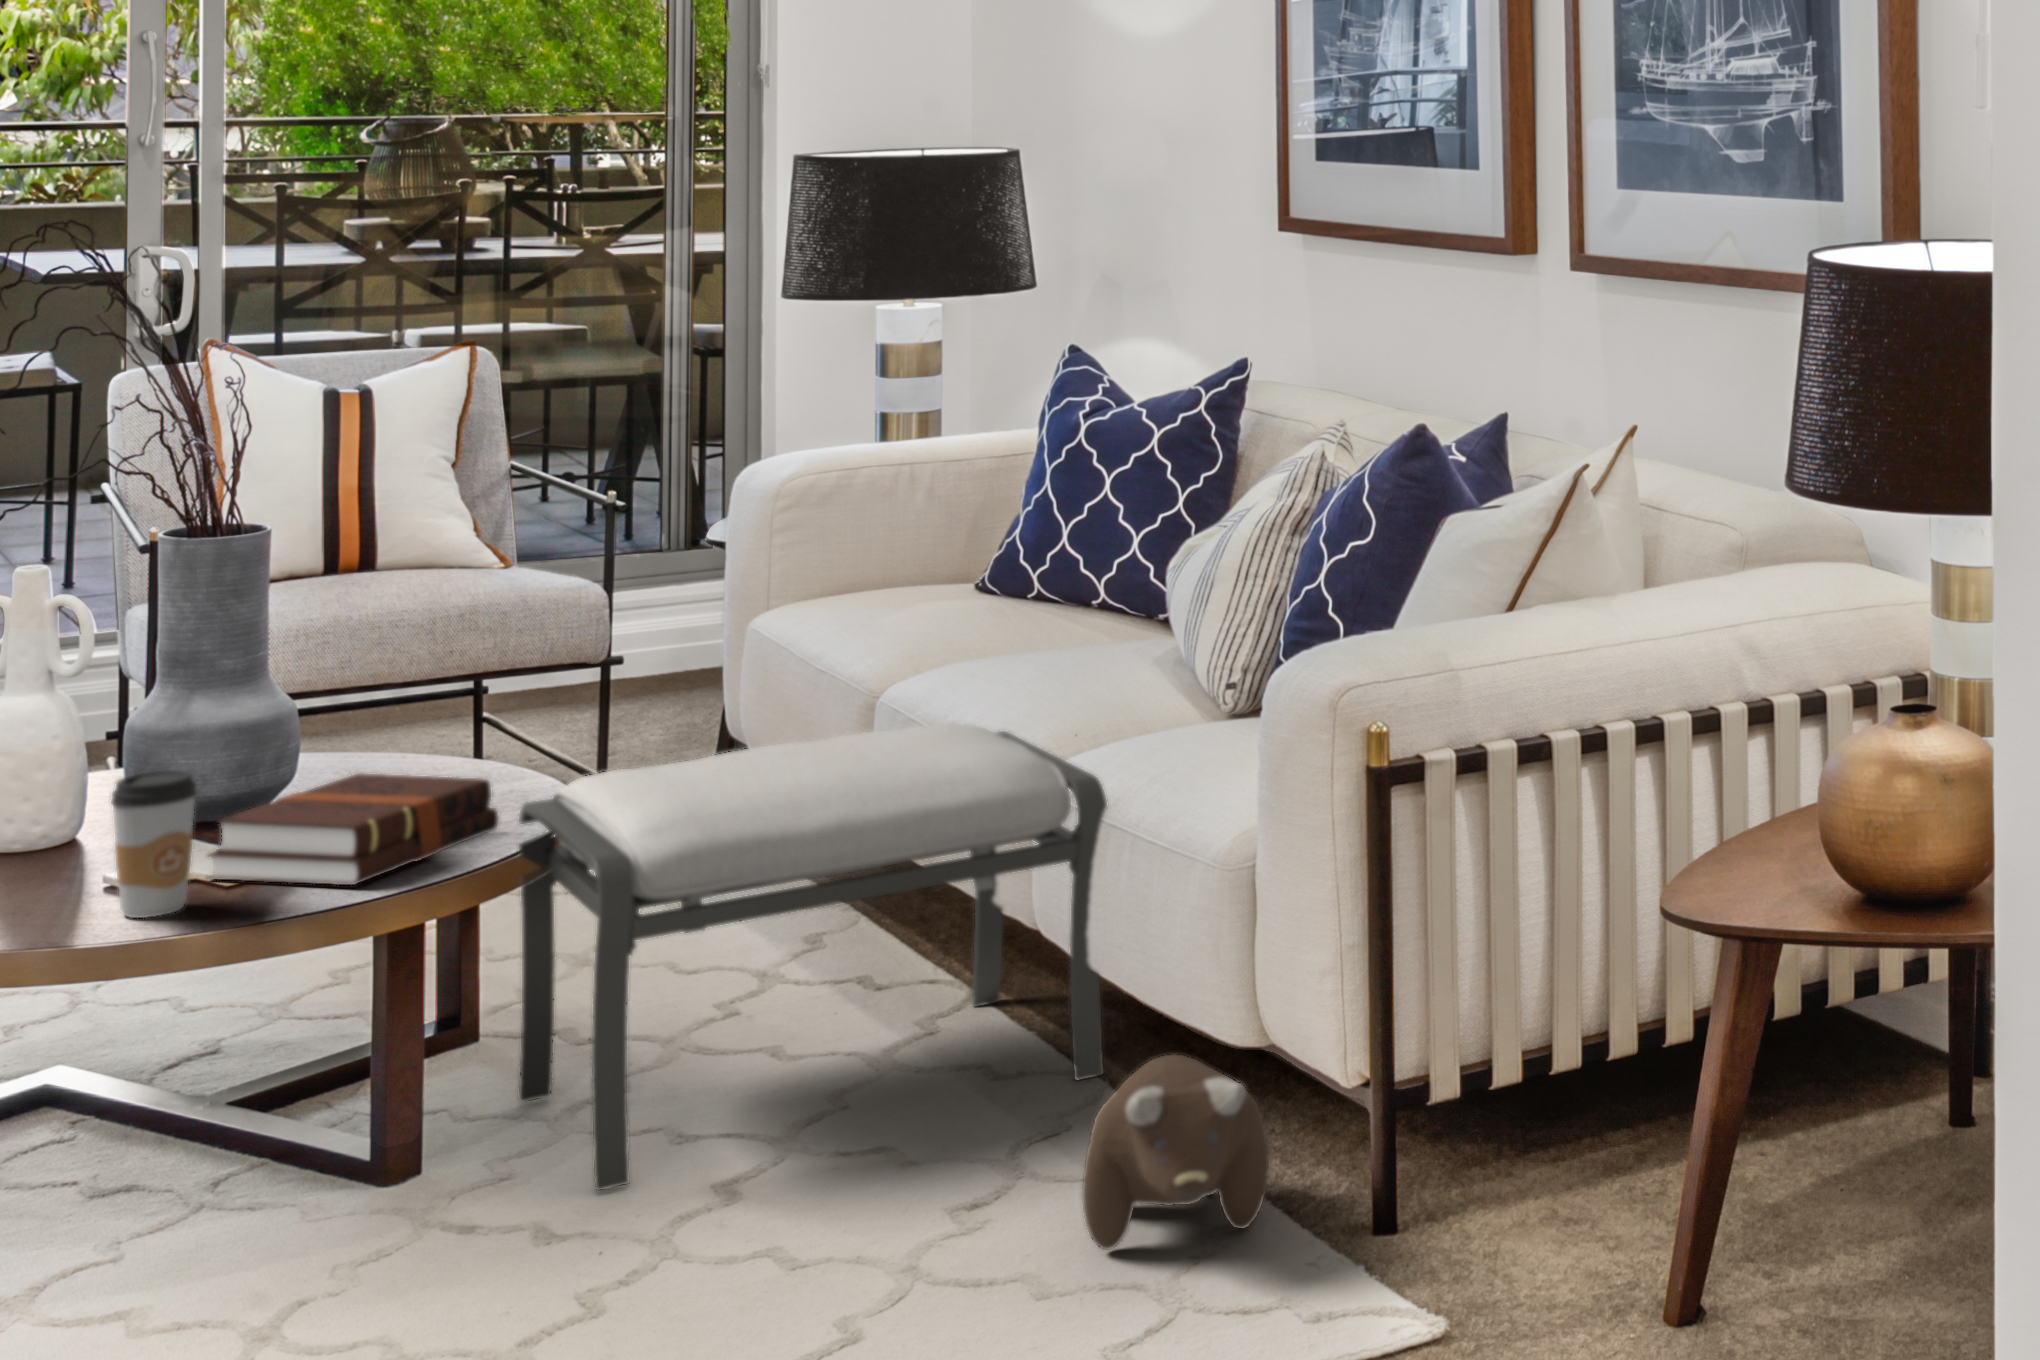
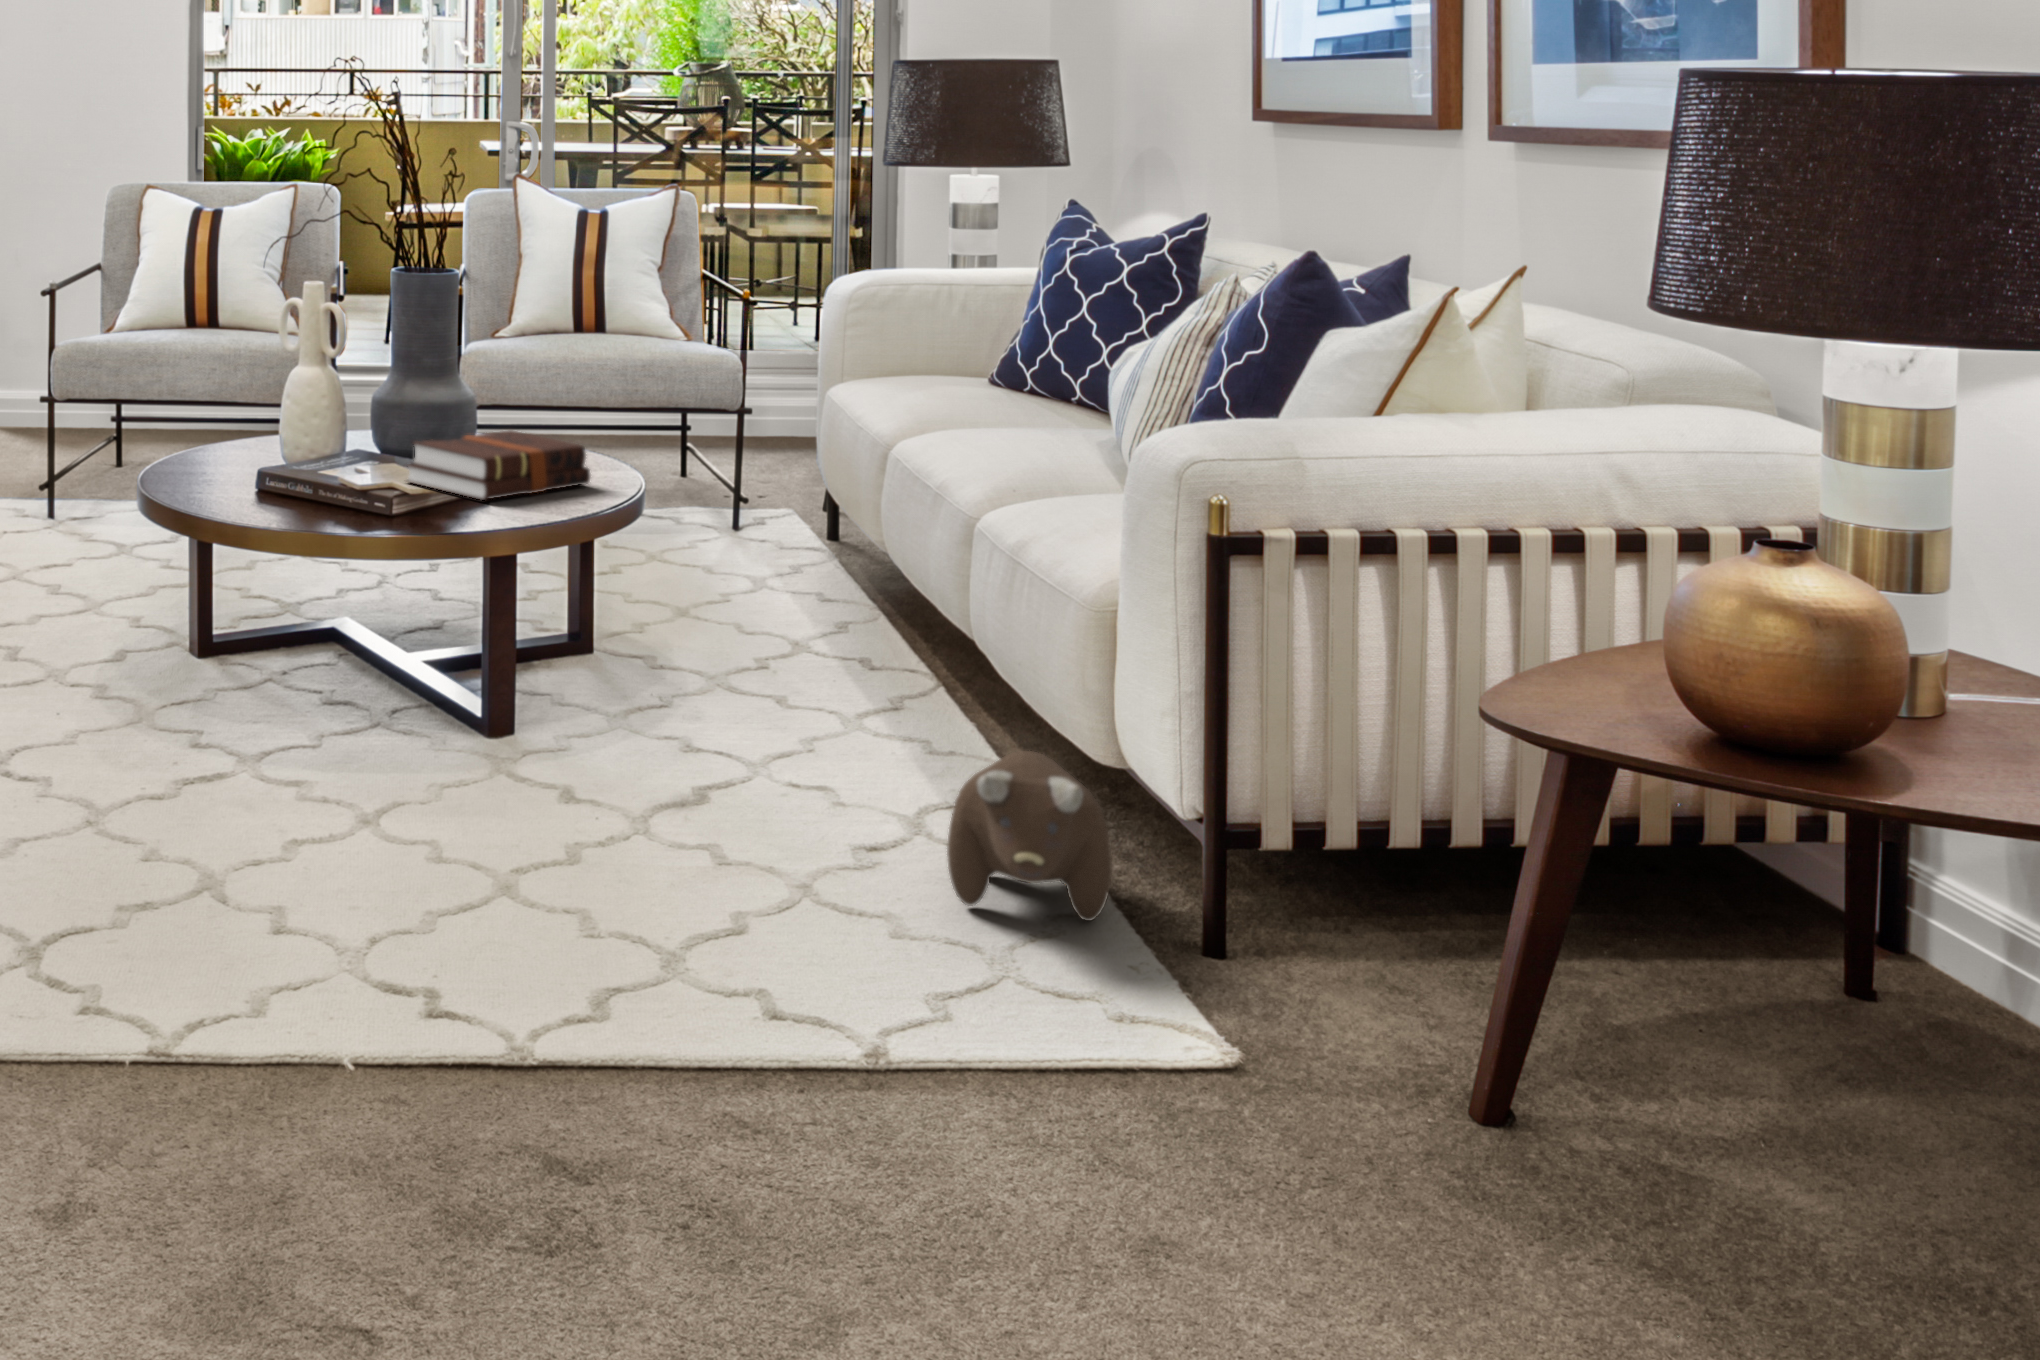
ottoman: present [519,724,1108,1190] -> none [603,454,1022,770]
coffee cup: present [111,770,196,918] -> none [341,399,392,497]

